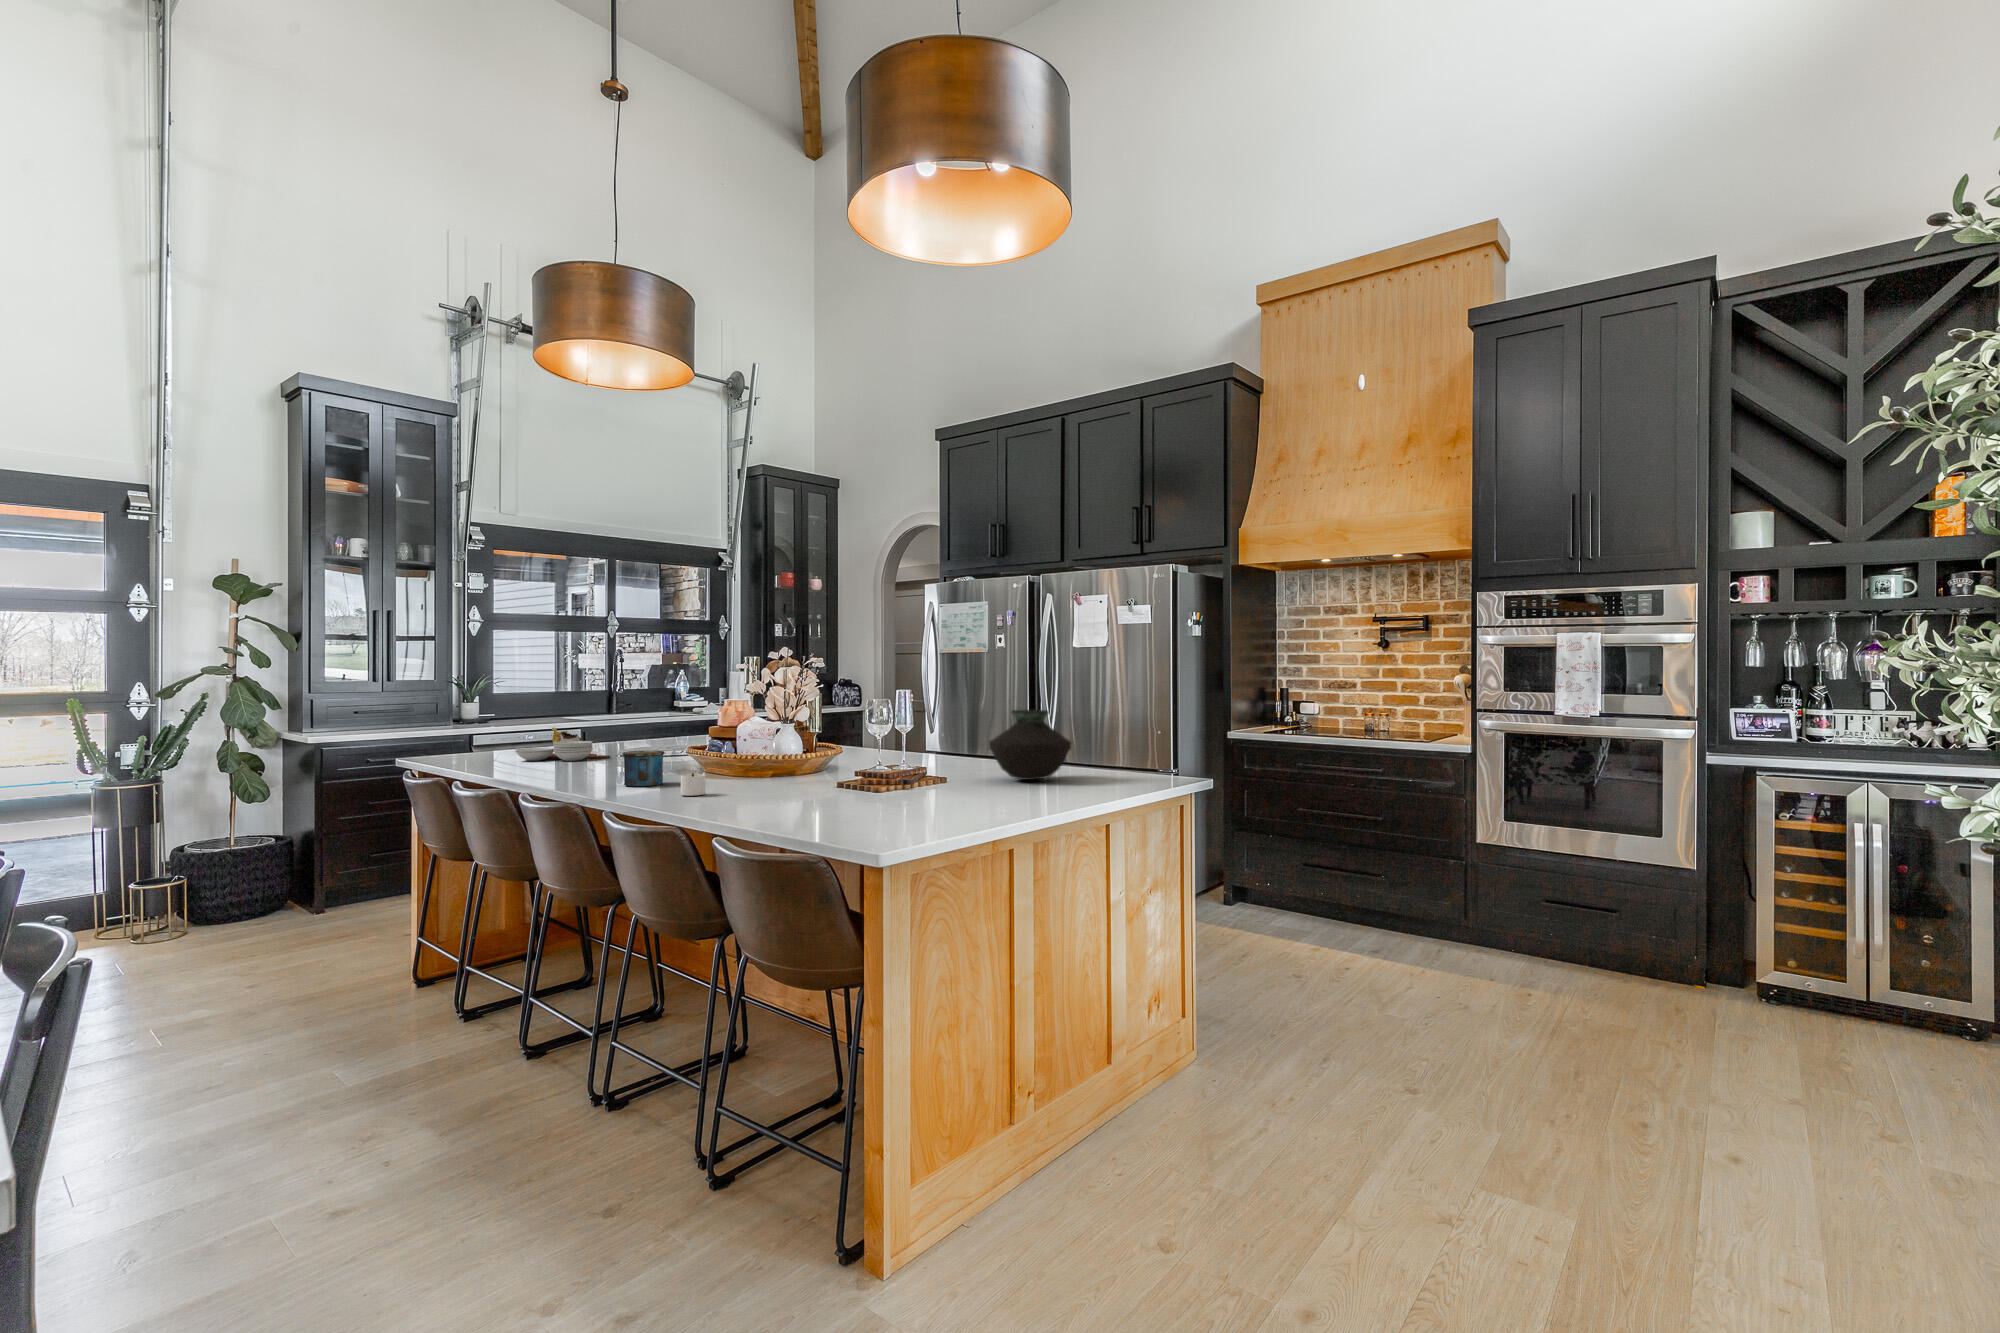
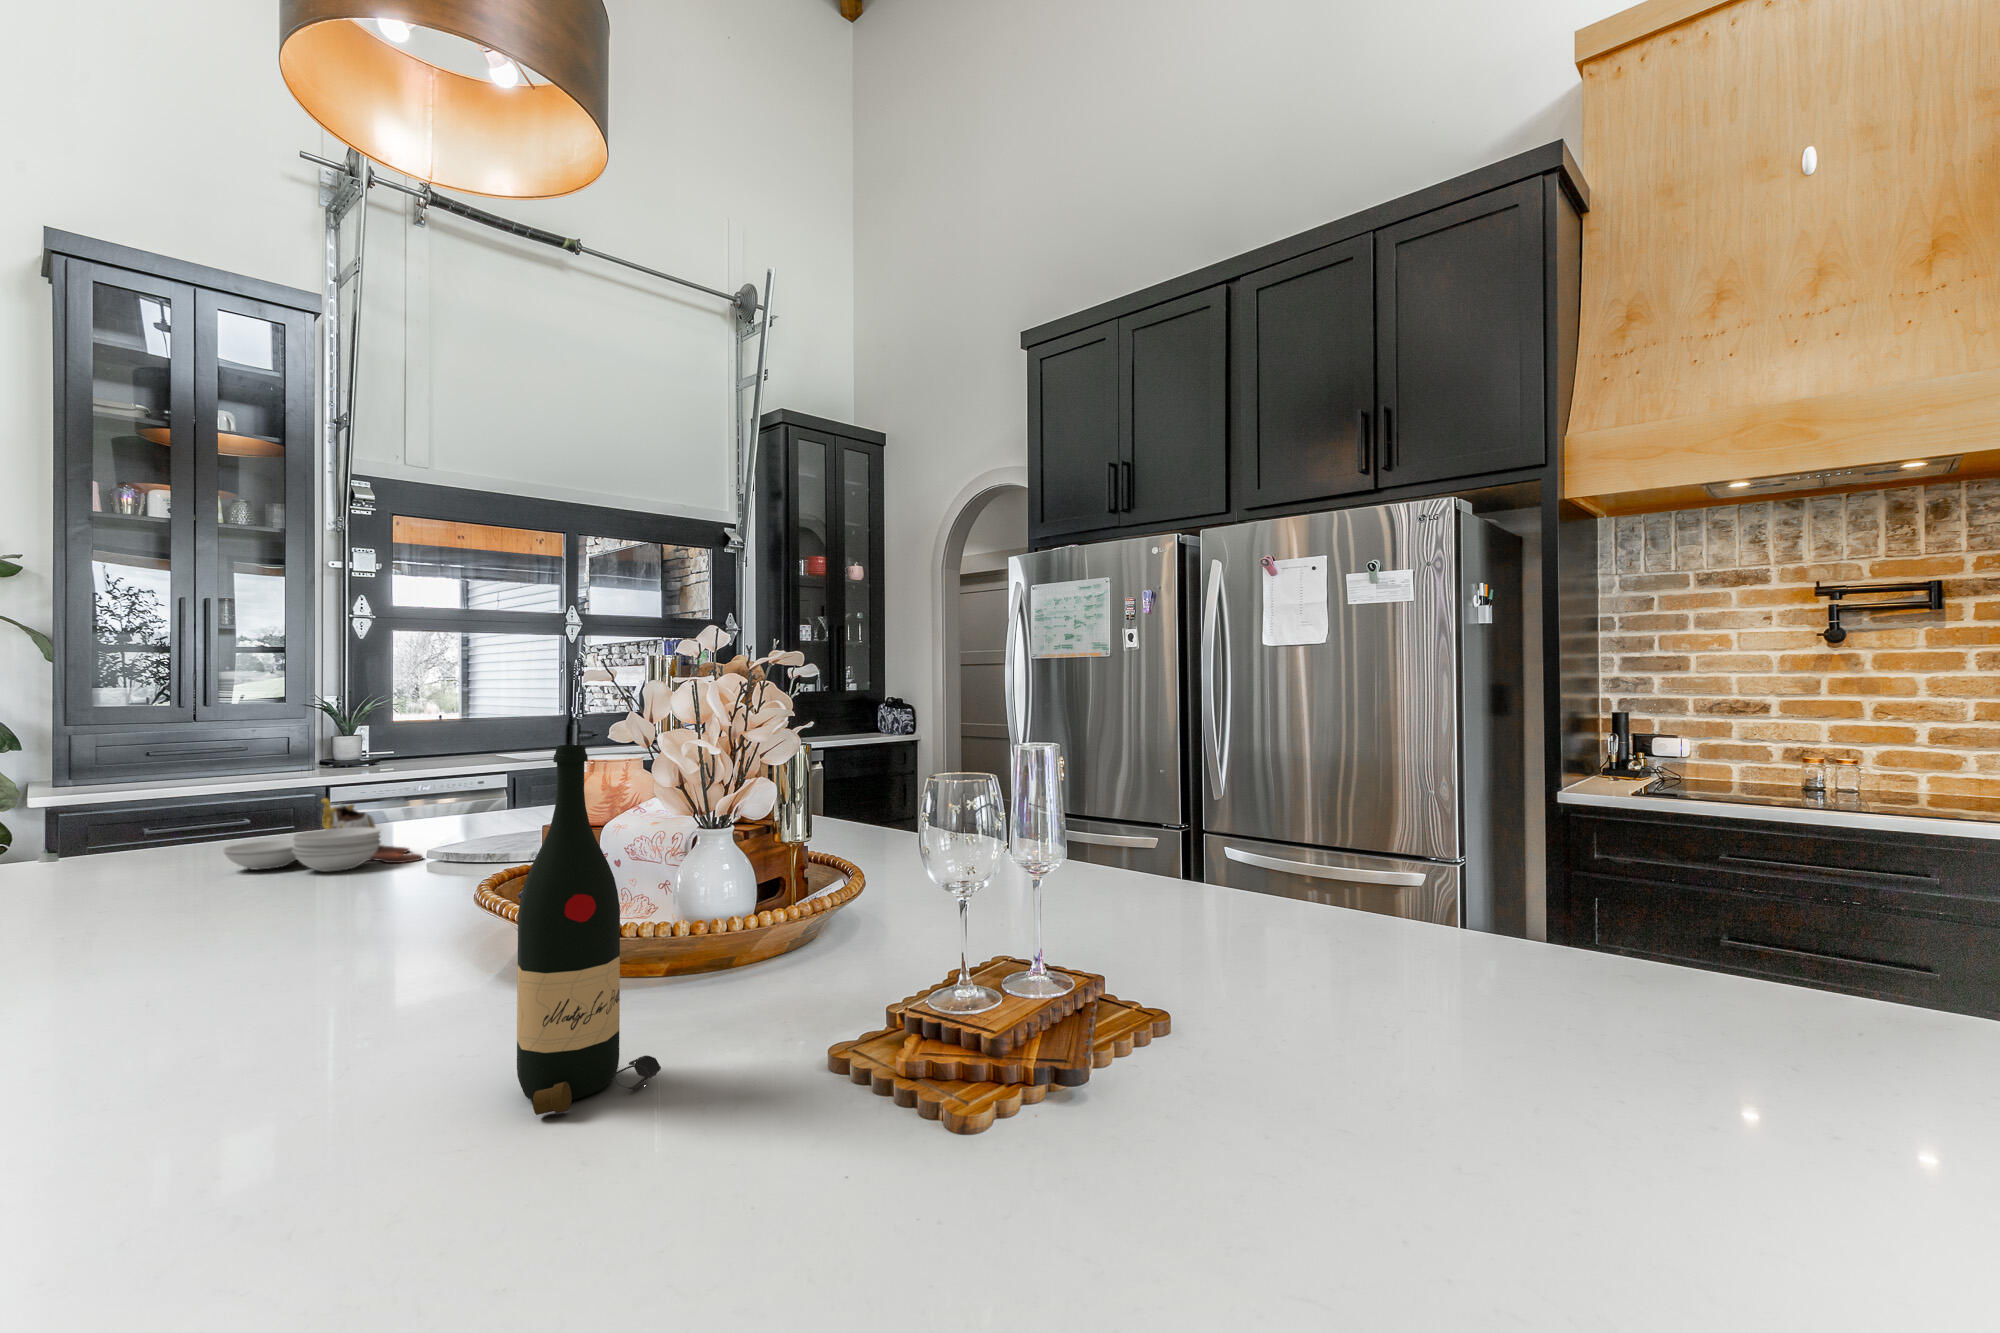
wine bottle: none [748,687,789,790] -> present [517,745,661,1115]
vase: present [989,710,1071,780] -> none [1313,809,1618,1062]
mug: present [623,751,665,786] -> none [182,920,333,1049]
candle: present [681,773,705,796] -> none [206,1072,325,1184]

